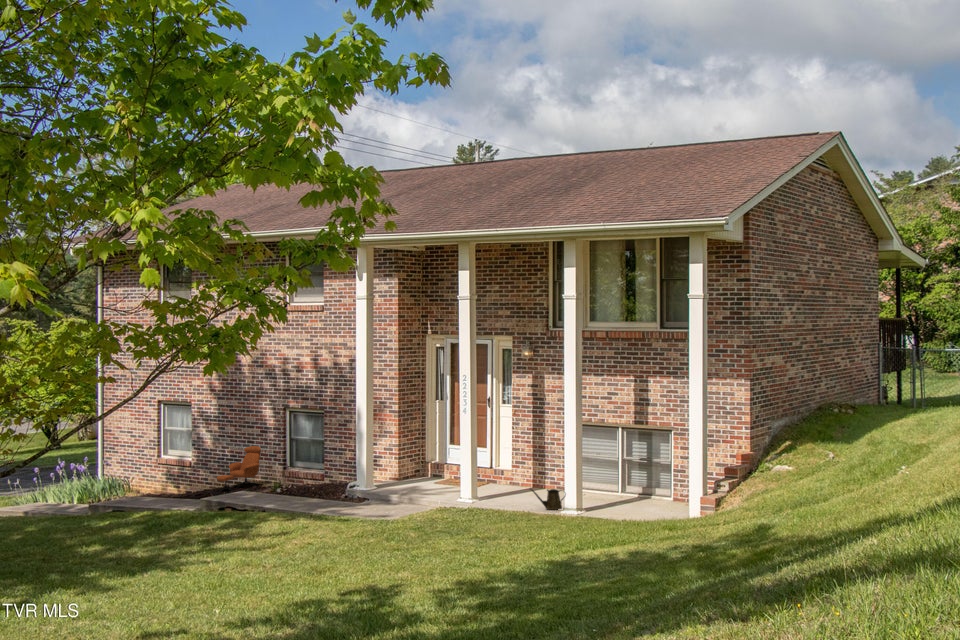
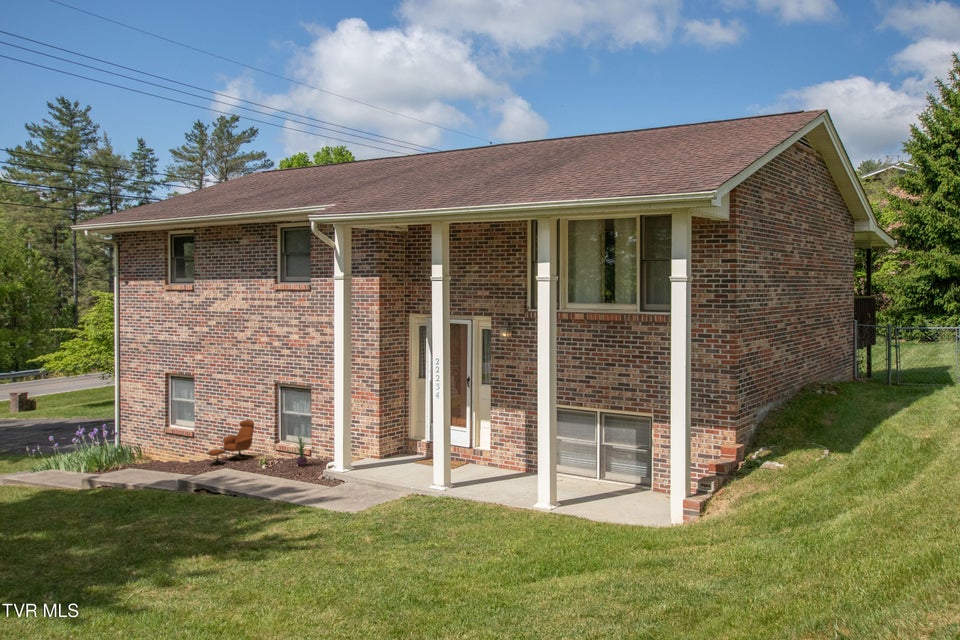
decorative plant: none [300,459,332,490] -> present [296,436,307,466]
watering can: present [530,489,566,510] -> none [500,481,539,505]

